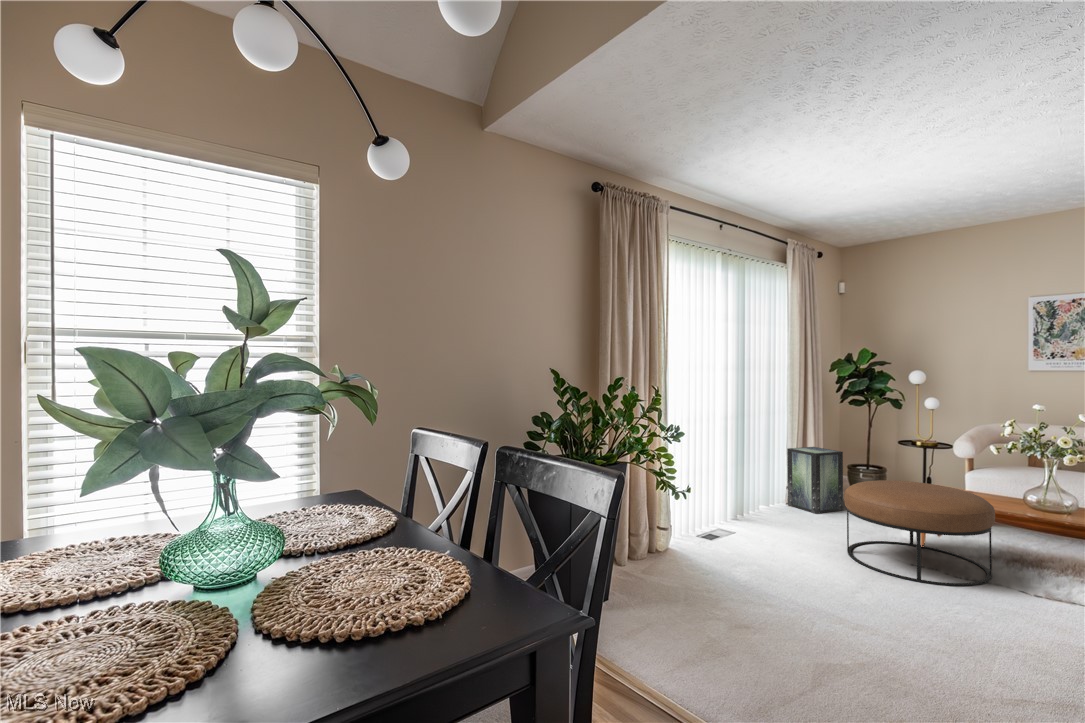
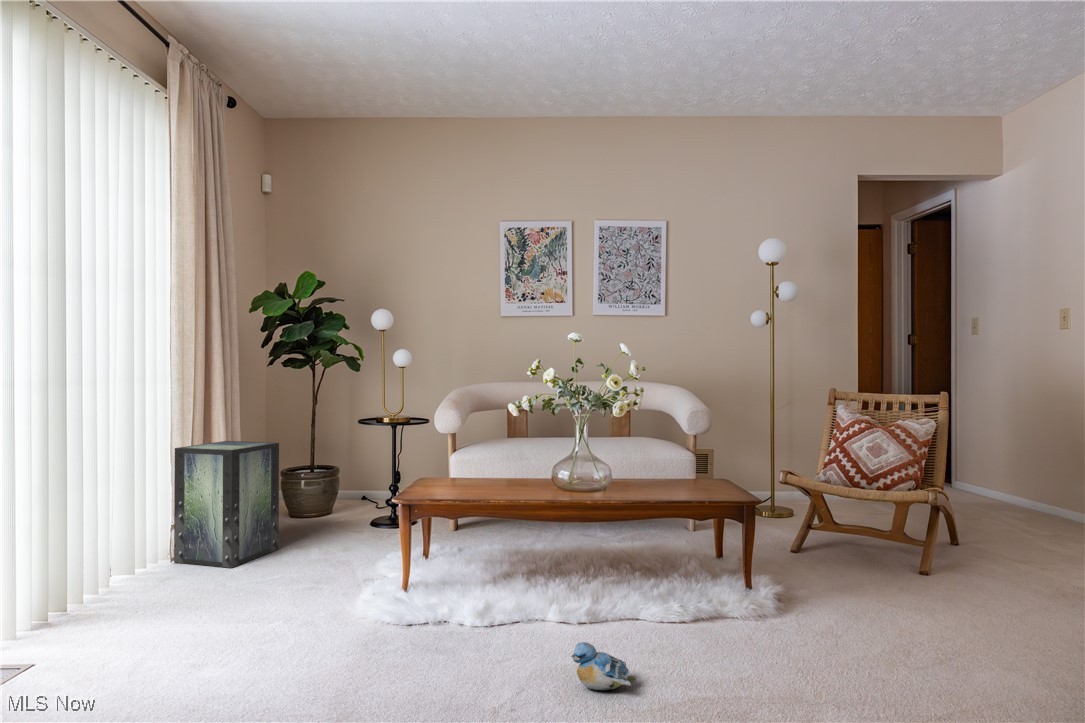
ottoman: present [844,480,995,586] -> none [296,474,531,671]
plush toy: none [995,589,1042,621] -> present [571,642,636,690]

